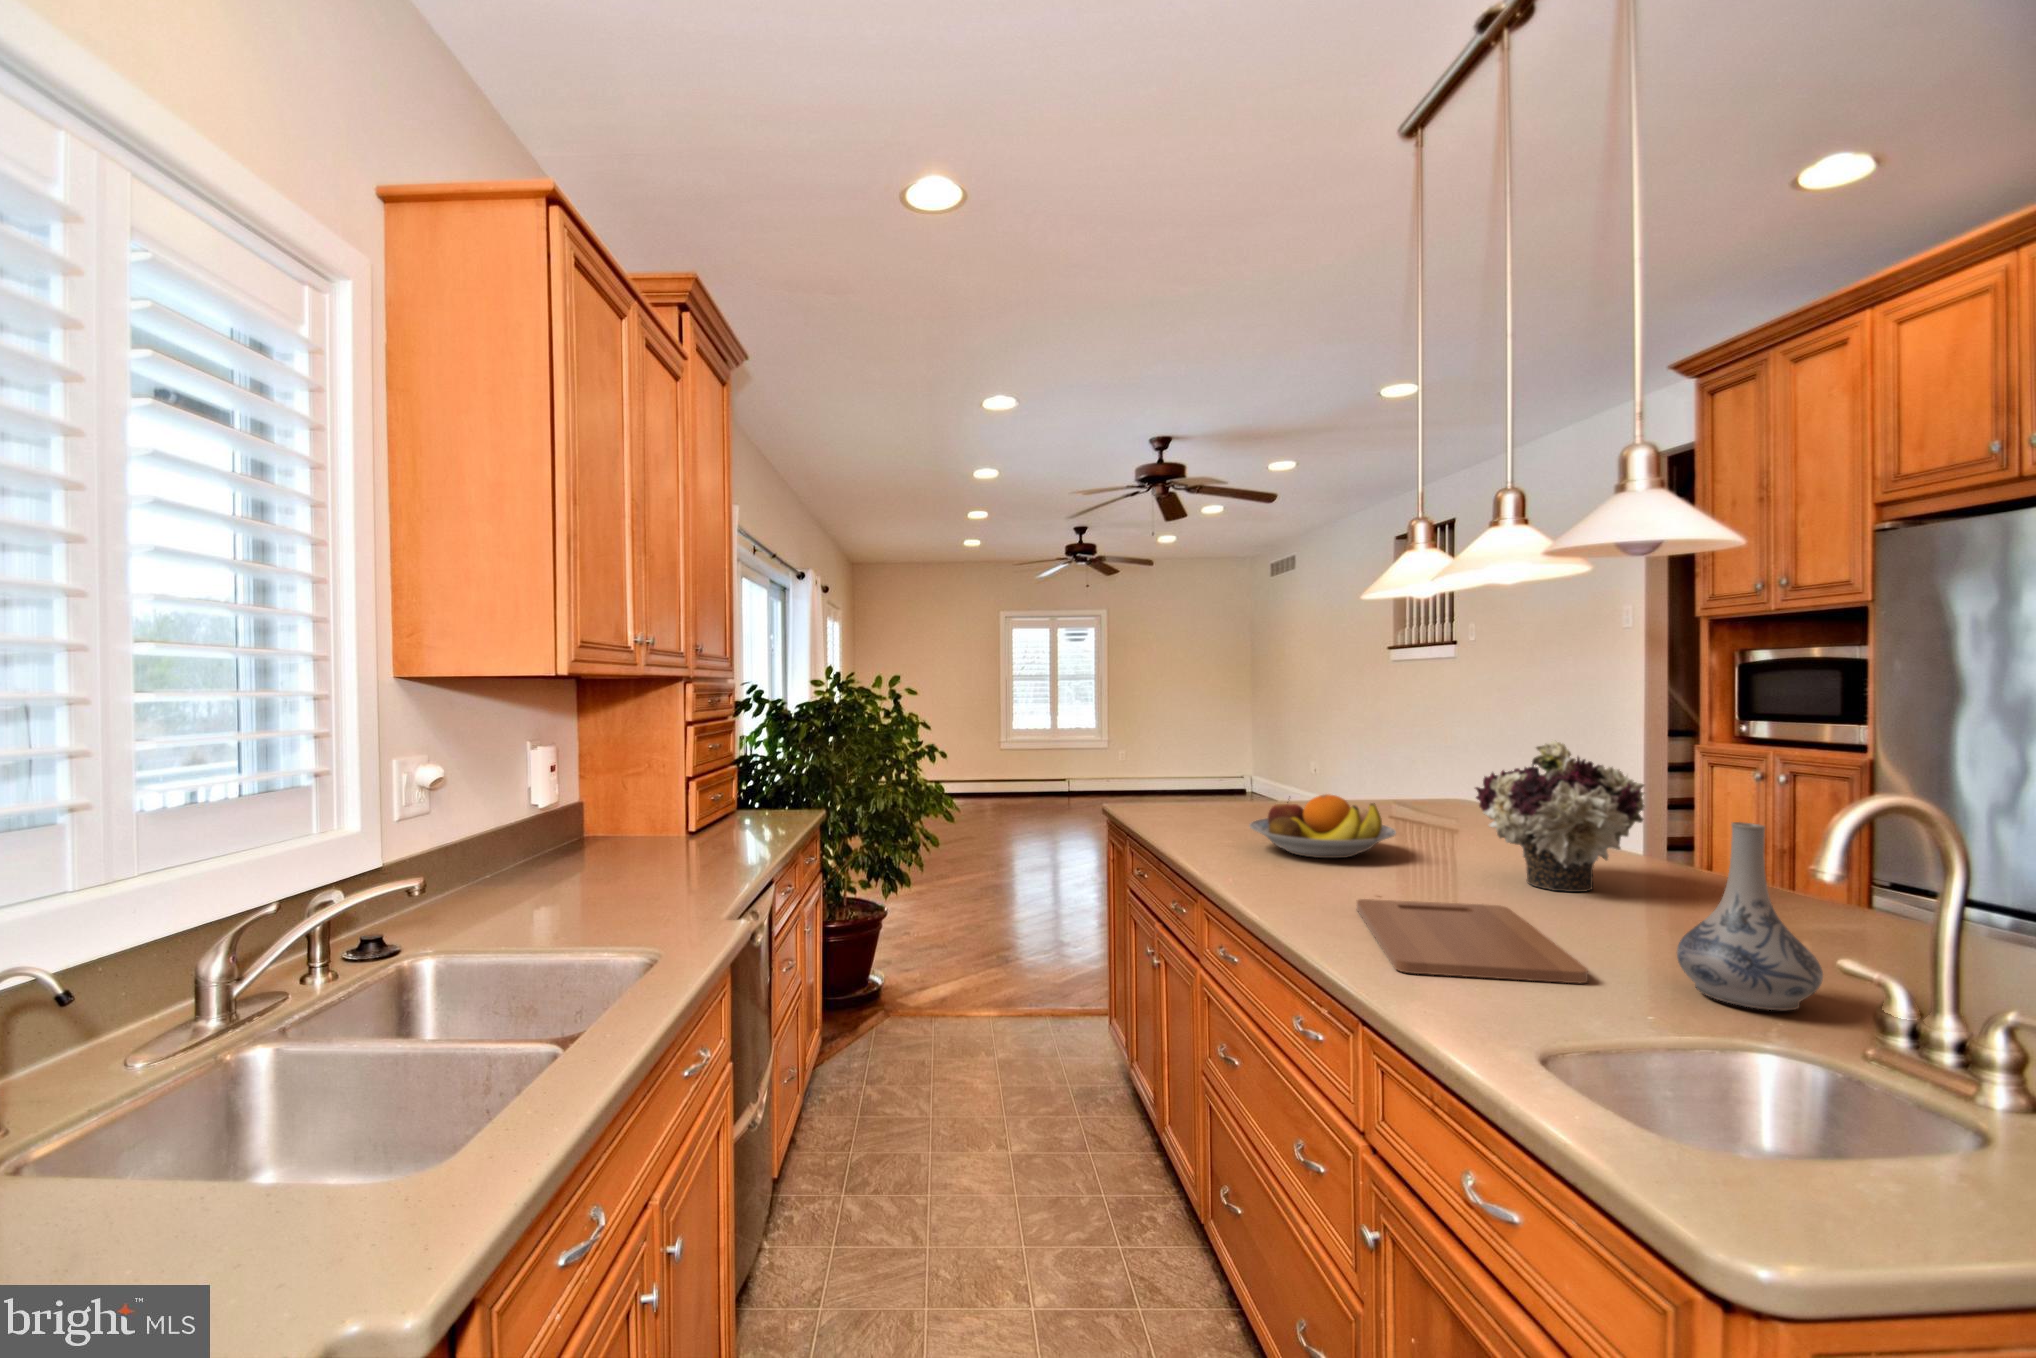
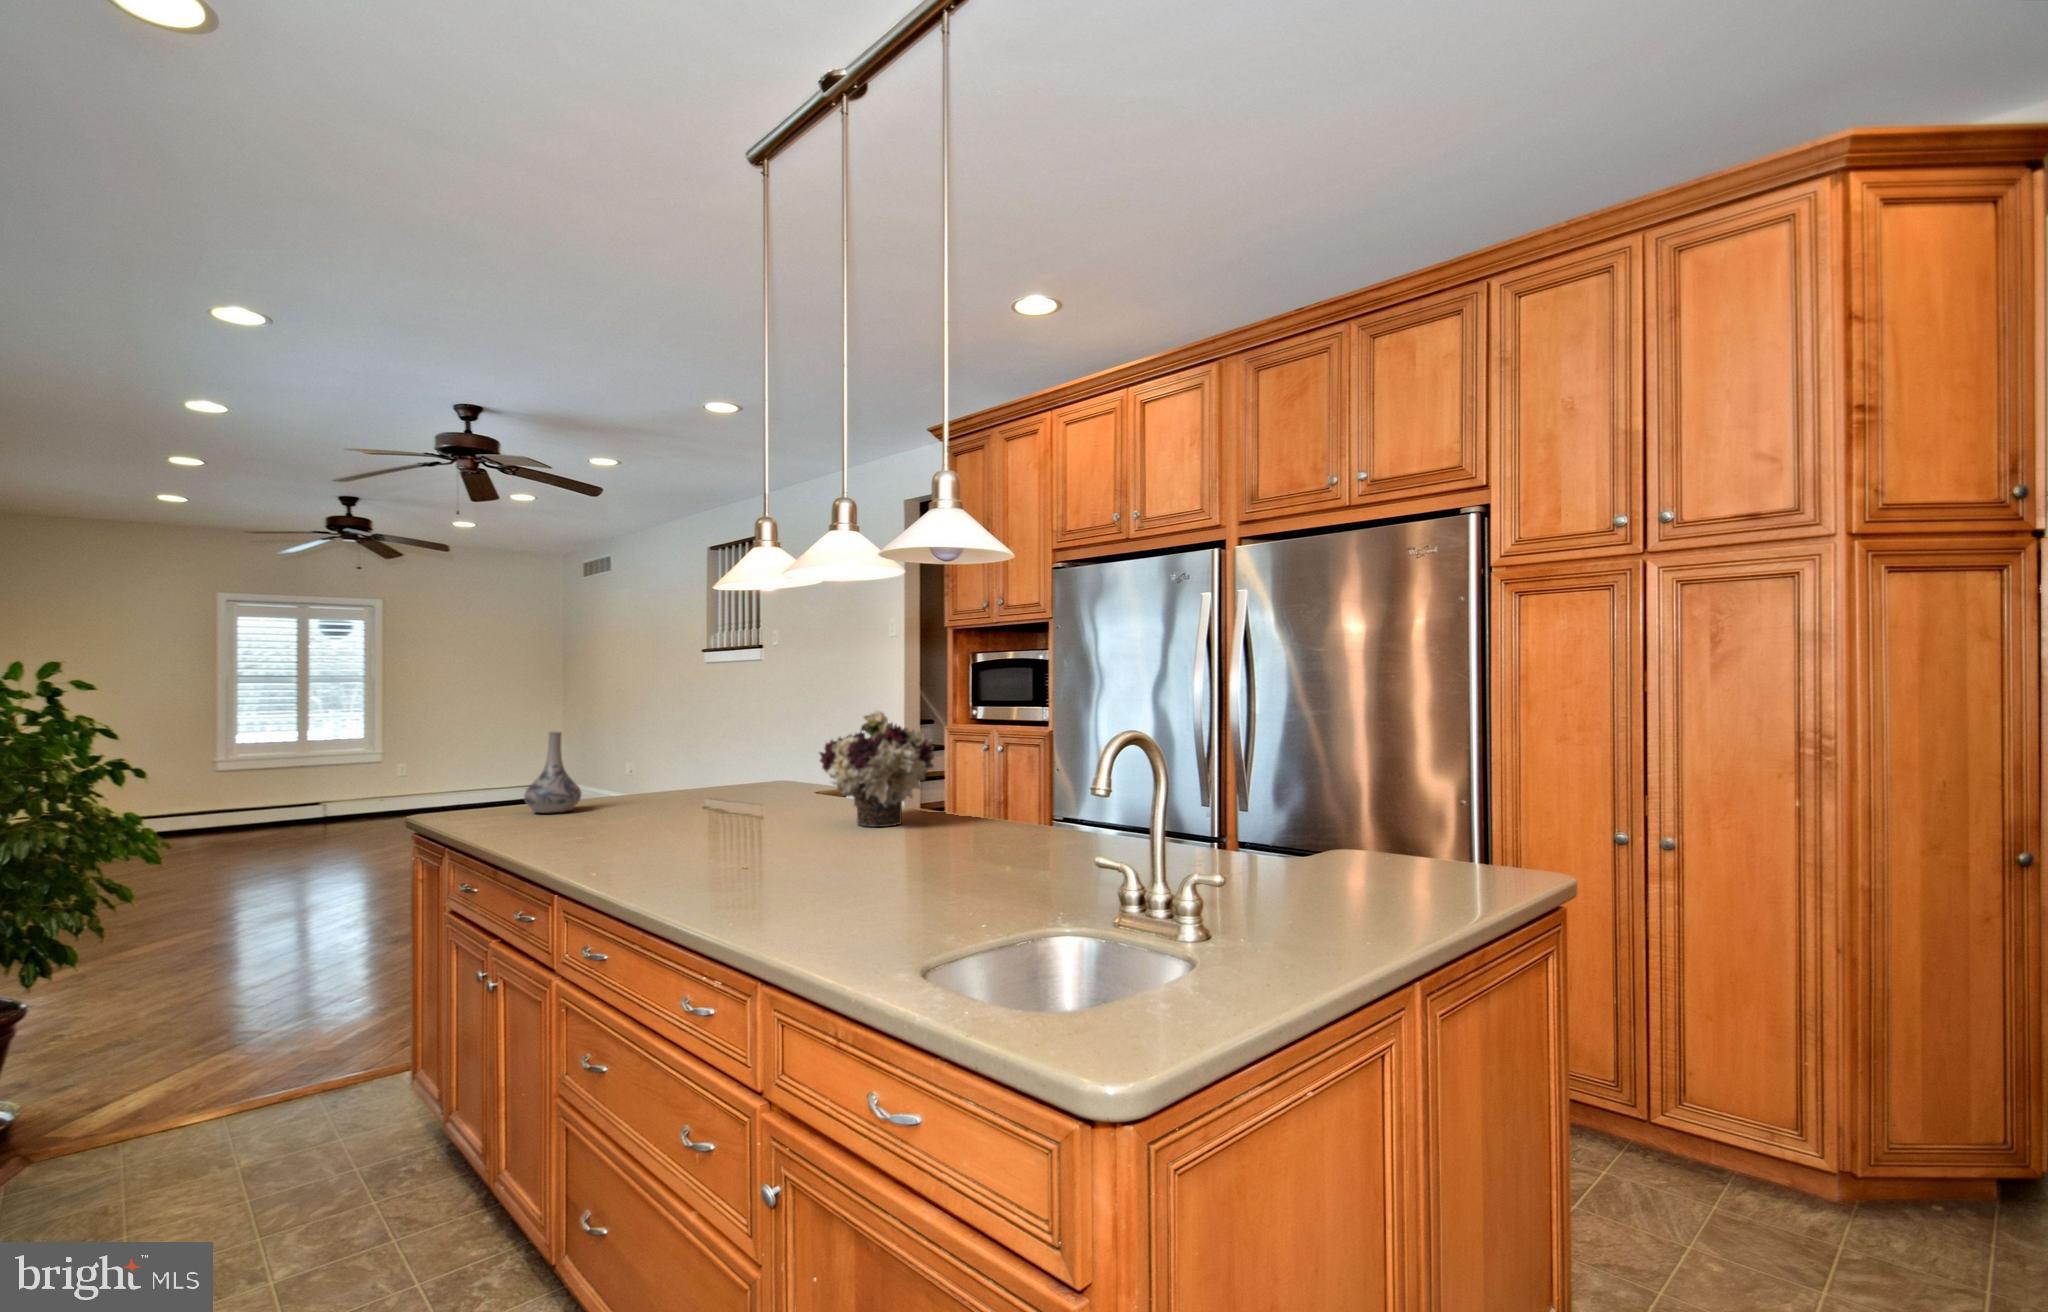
fruit bowl: present [1249,794,1396,858] -> none [615,770,753,829]
decorative vase: present [1677,822,1823,1010] -> present [524,732,581,813]
cutting board: present [1357,899,1588,983] -> none [736,838,914,888]

